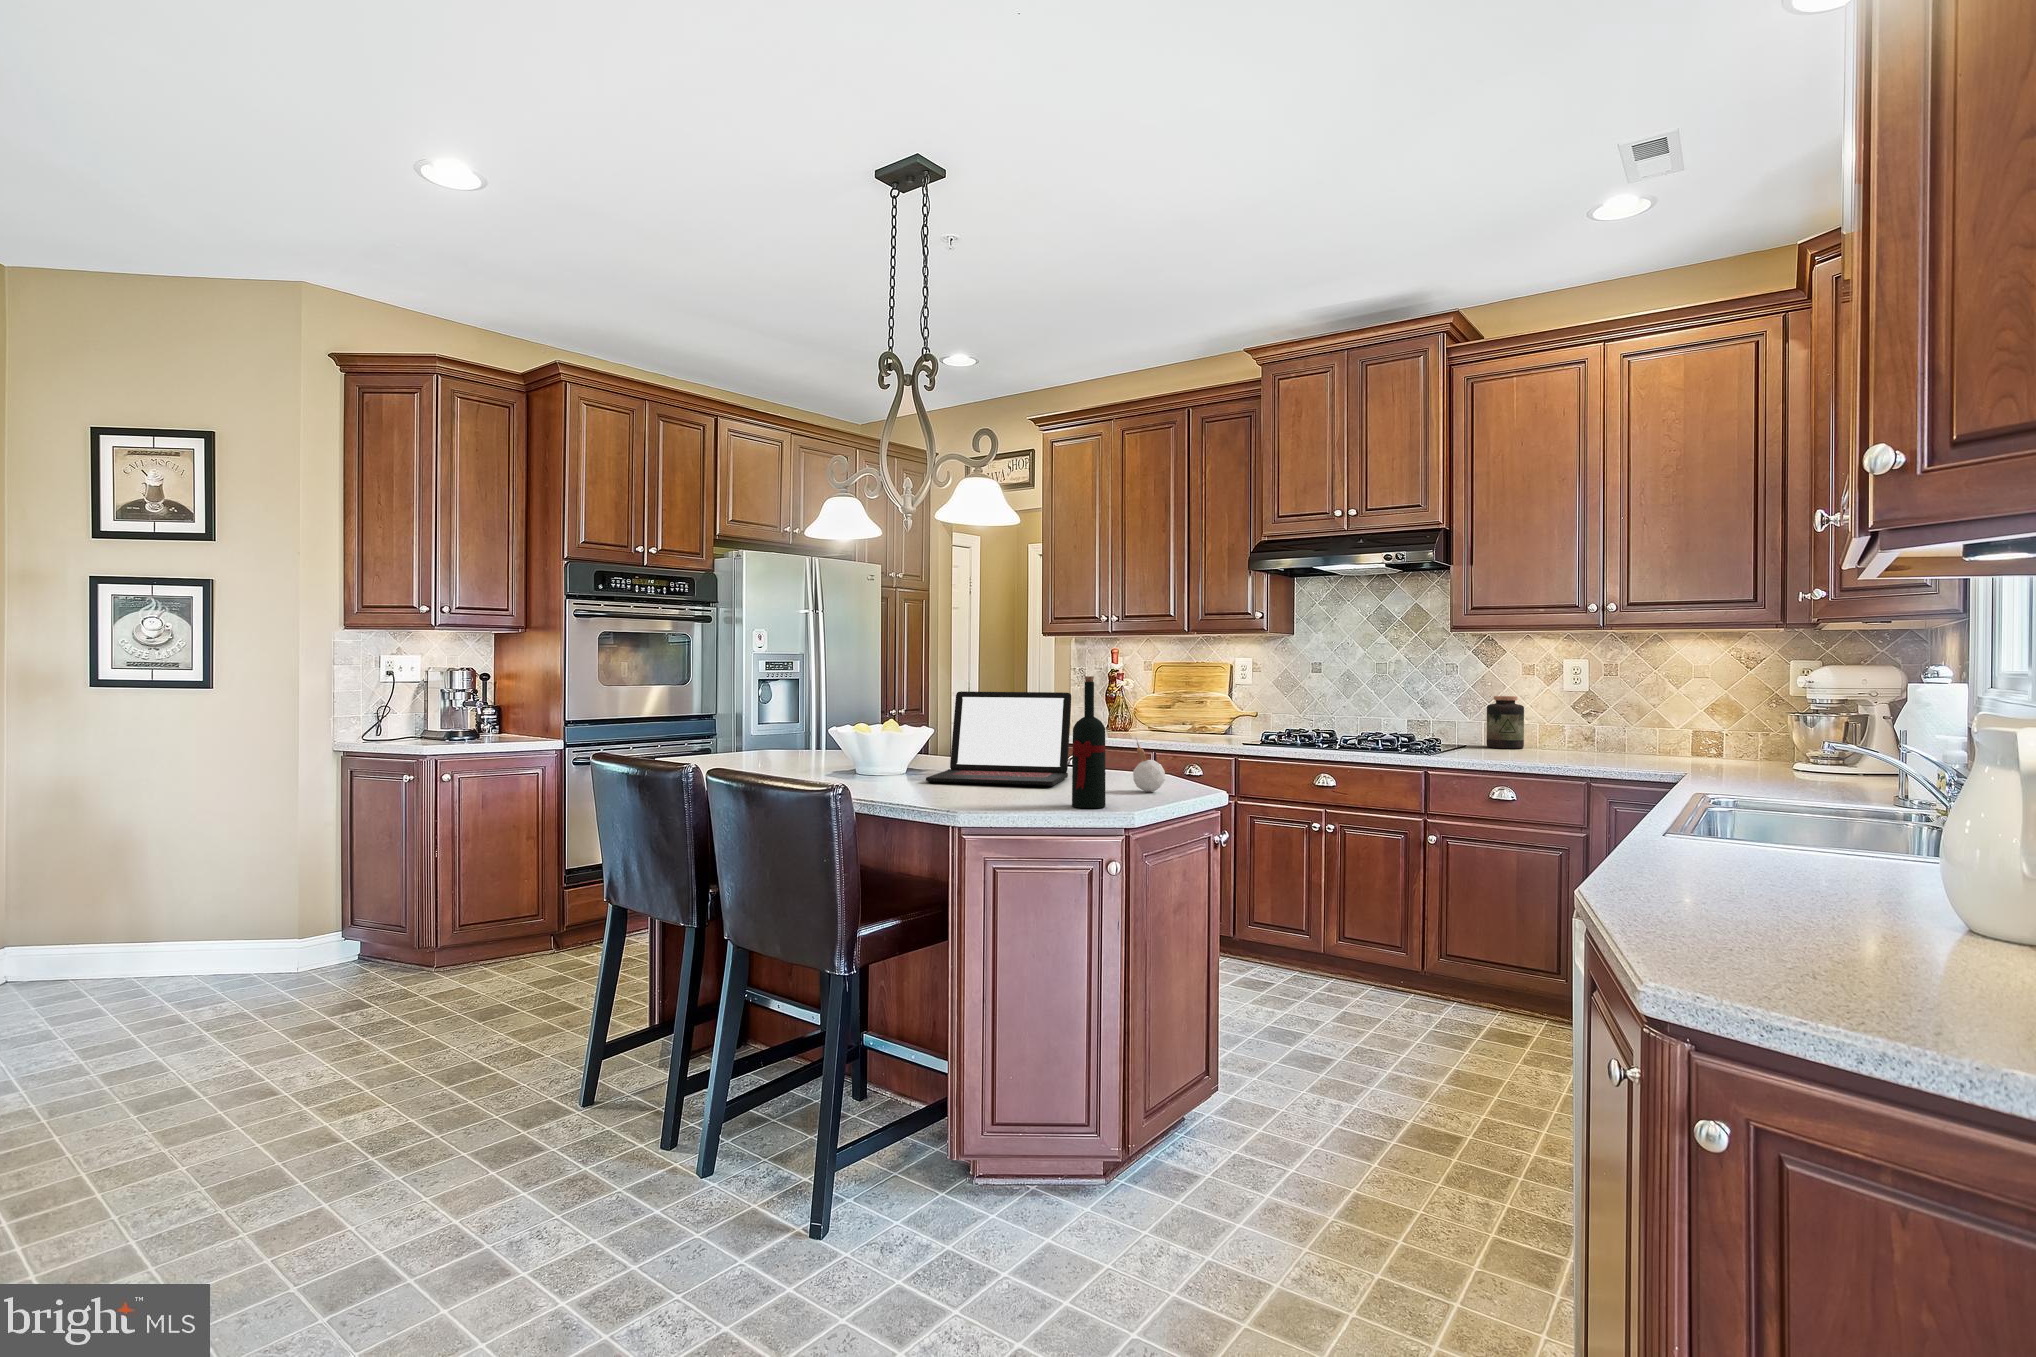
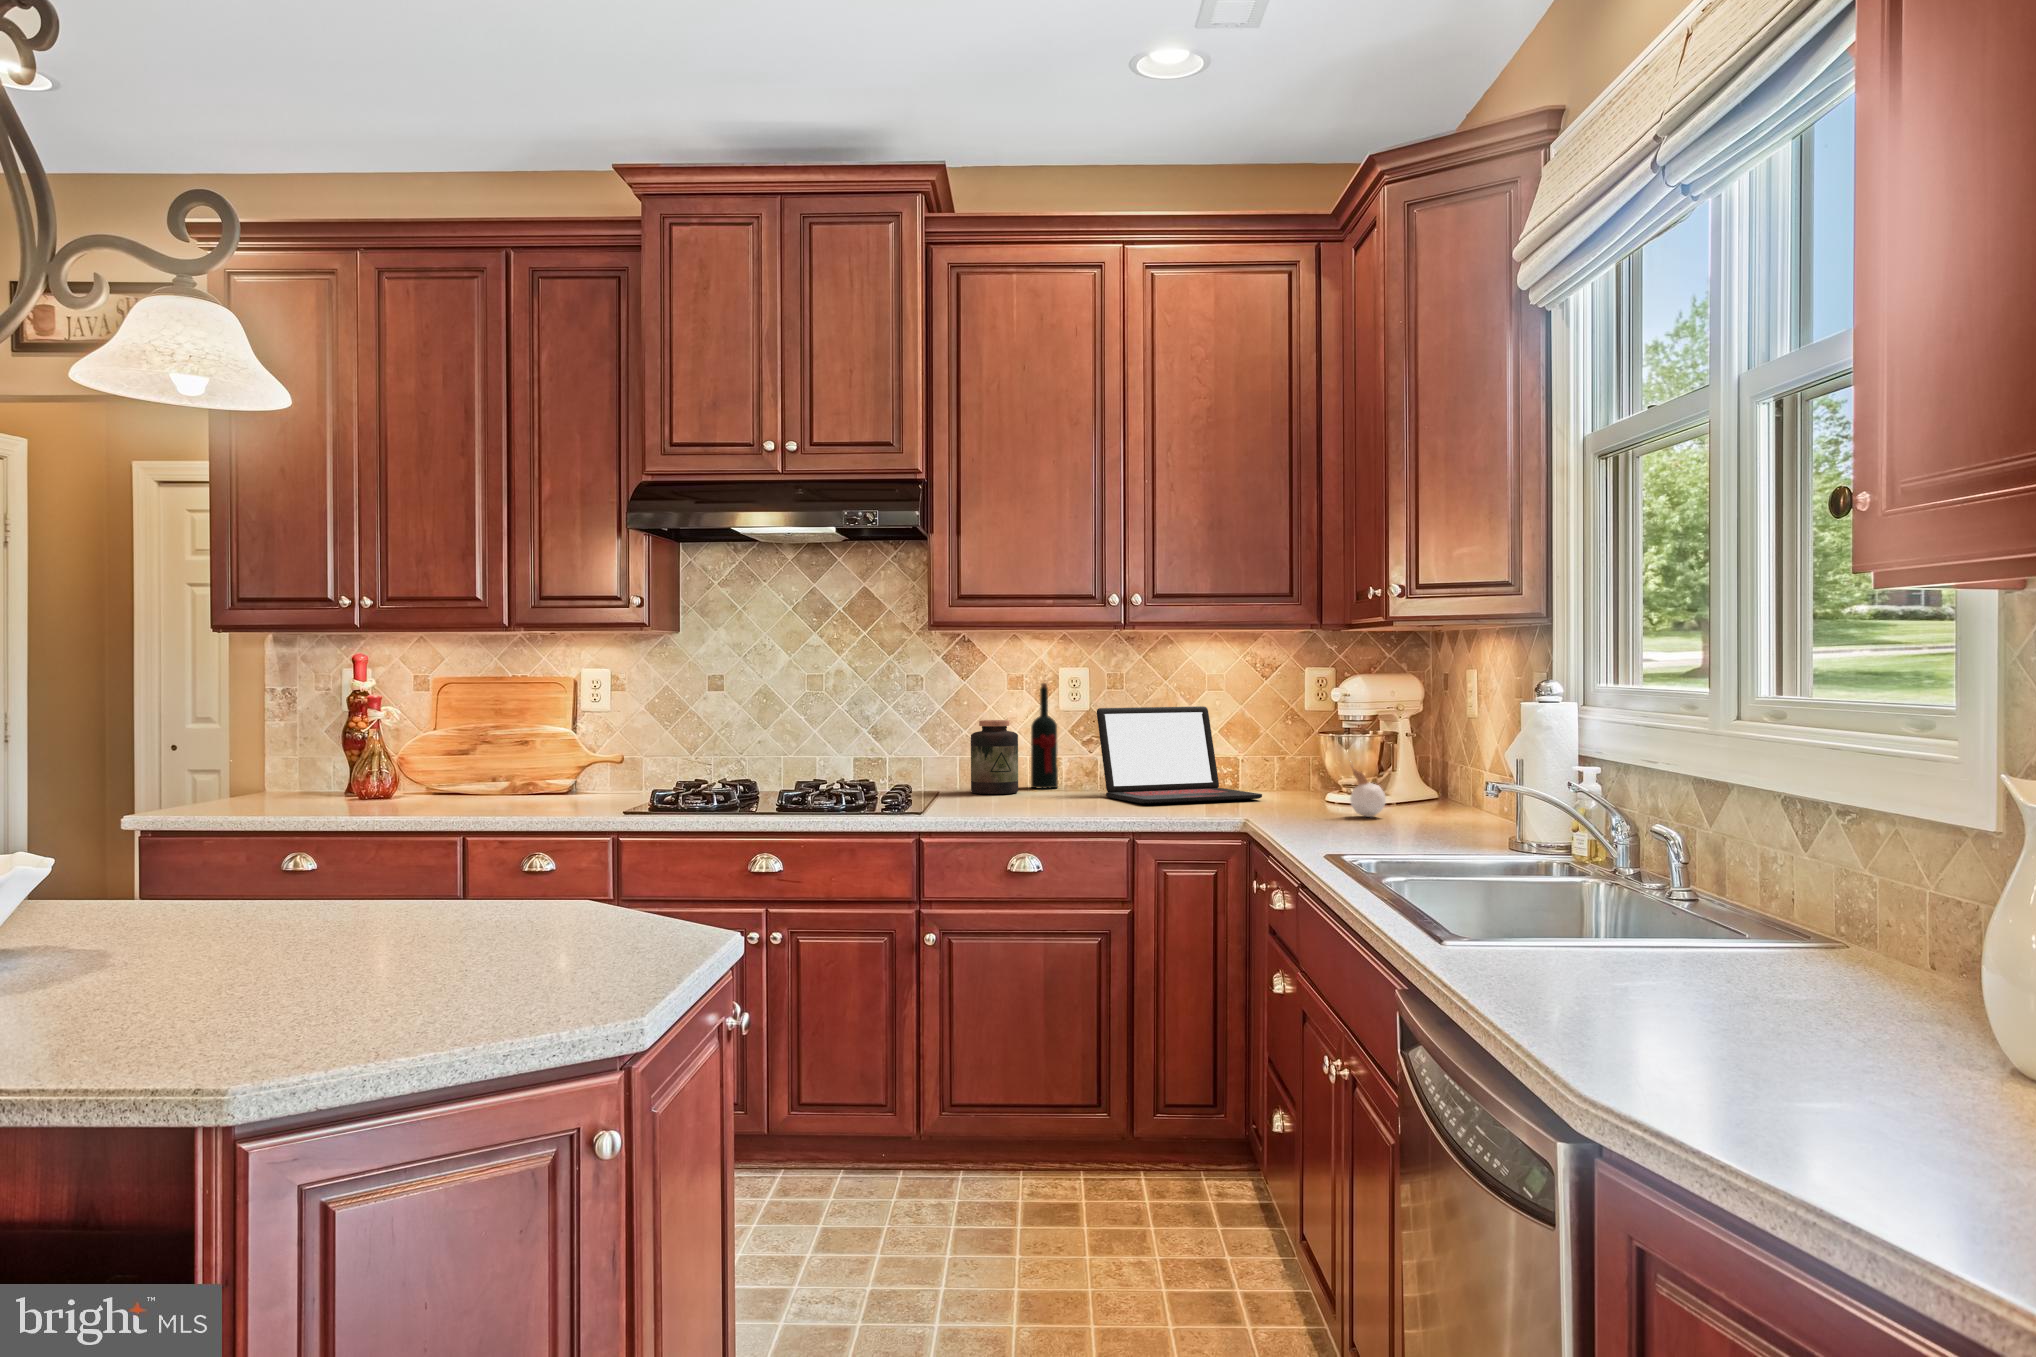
wine bottle: present [1072,676,1106,808] -> present [1031,683,1058,789]
laptop: present [926,691,1071,786] -> present [1097,706,1262,804]
candle: present [1133,738,1165,792] -> present [1350,766,1386,817]

